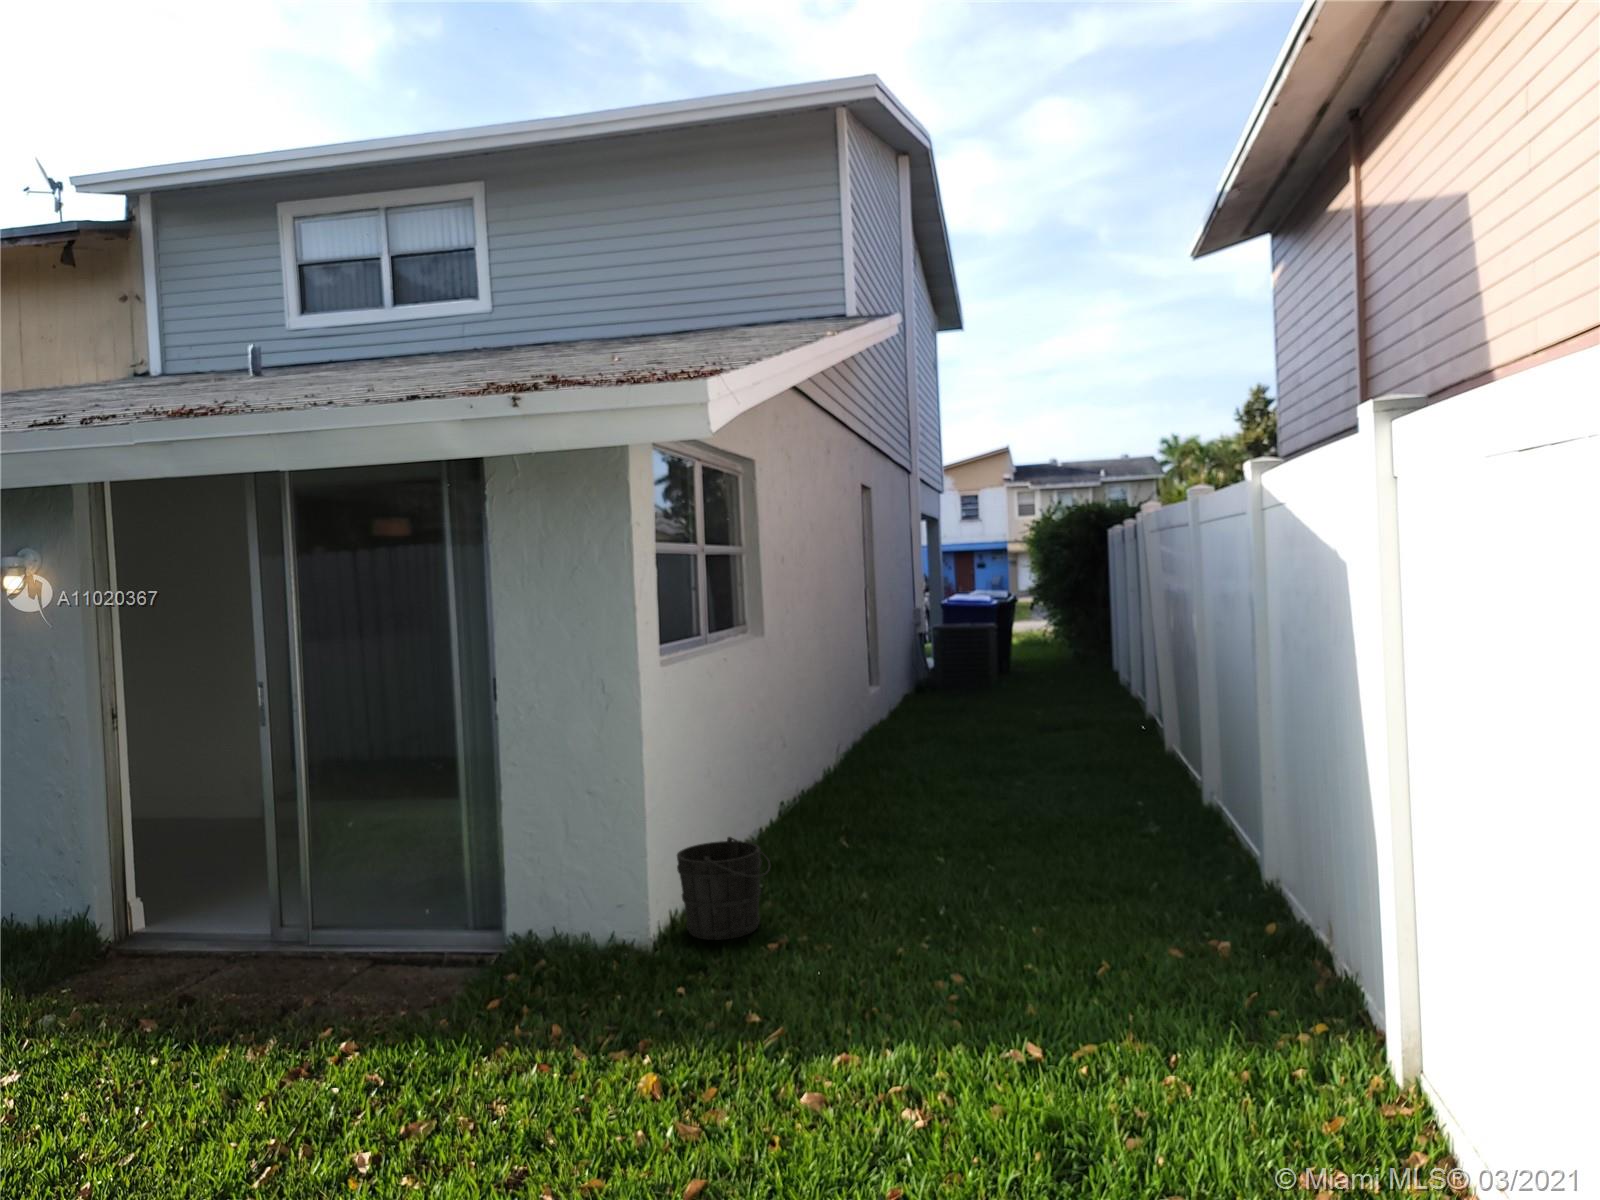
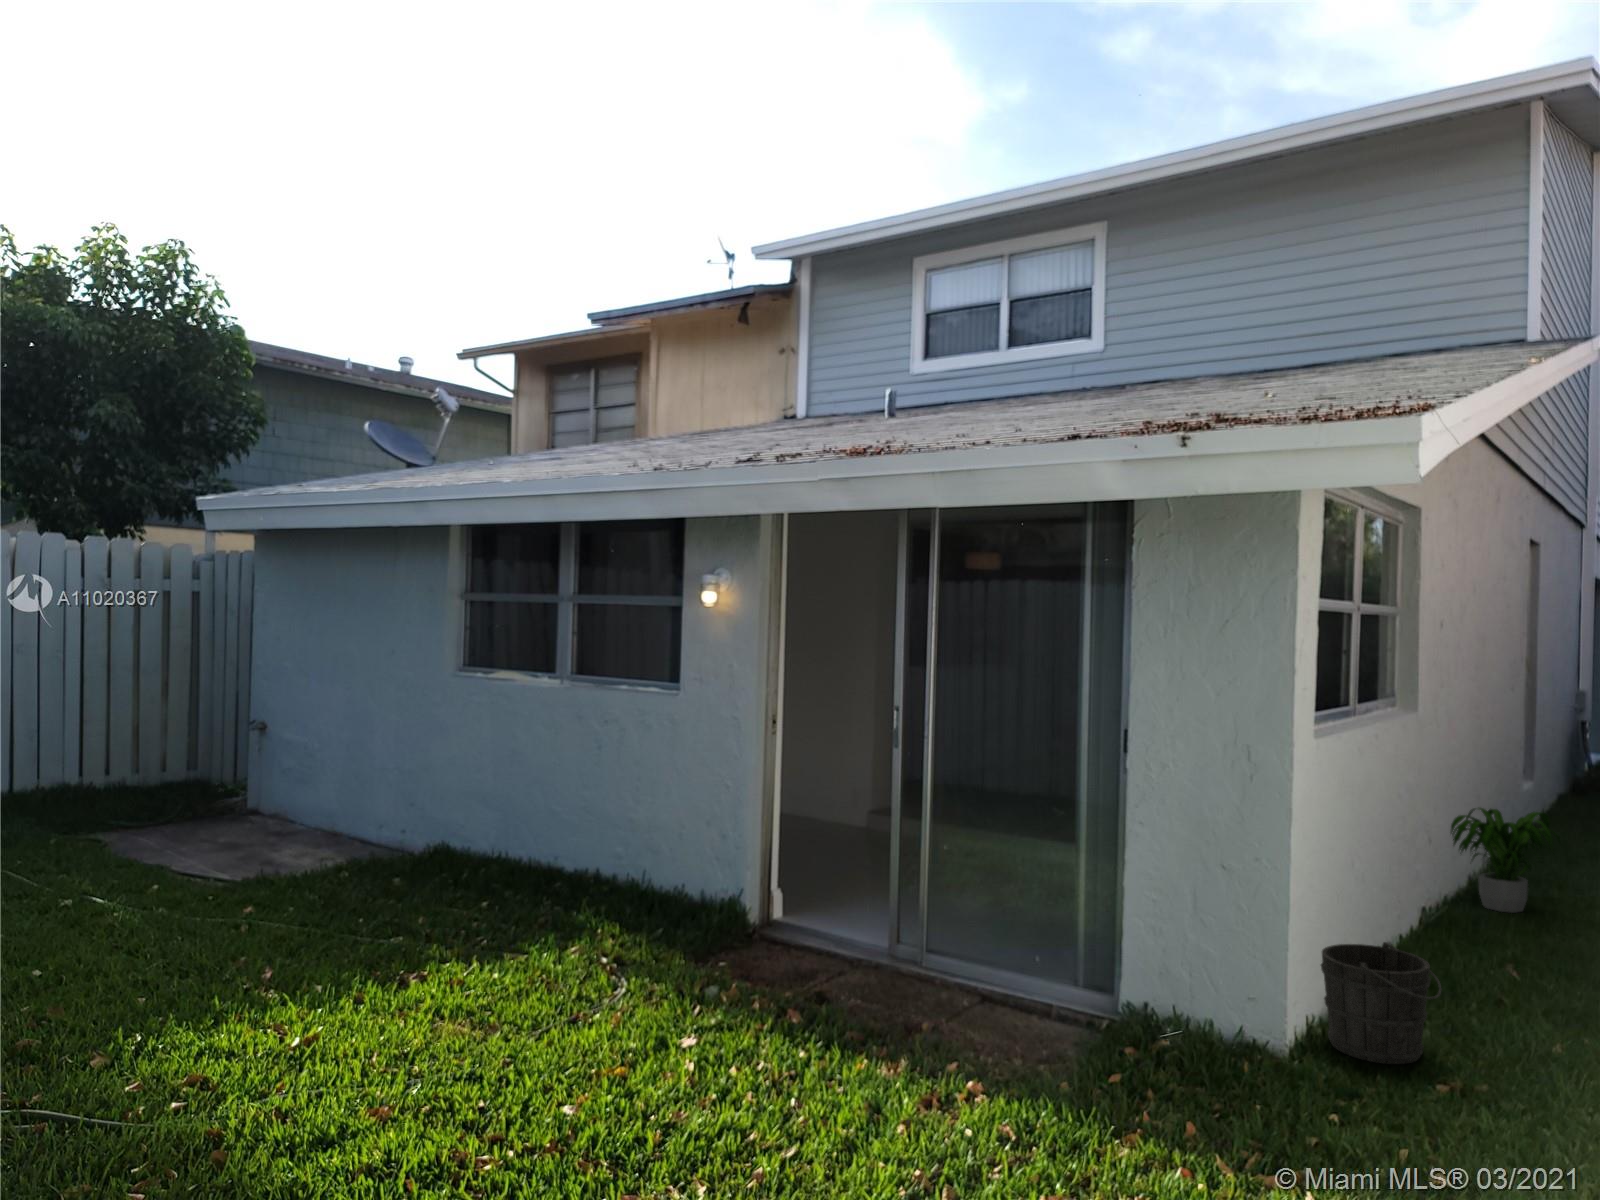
potted plant: none [804,713,885,800] -> present [1451,808,1560,913]

